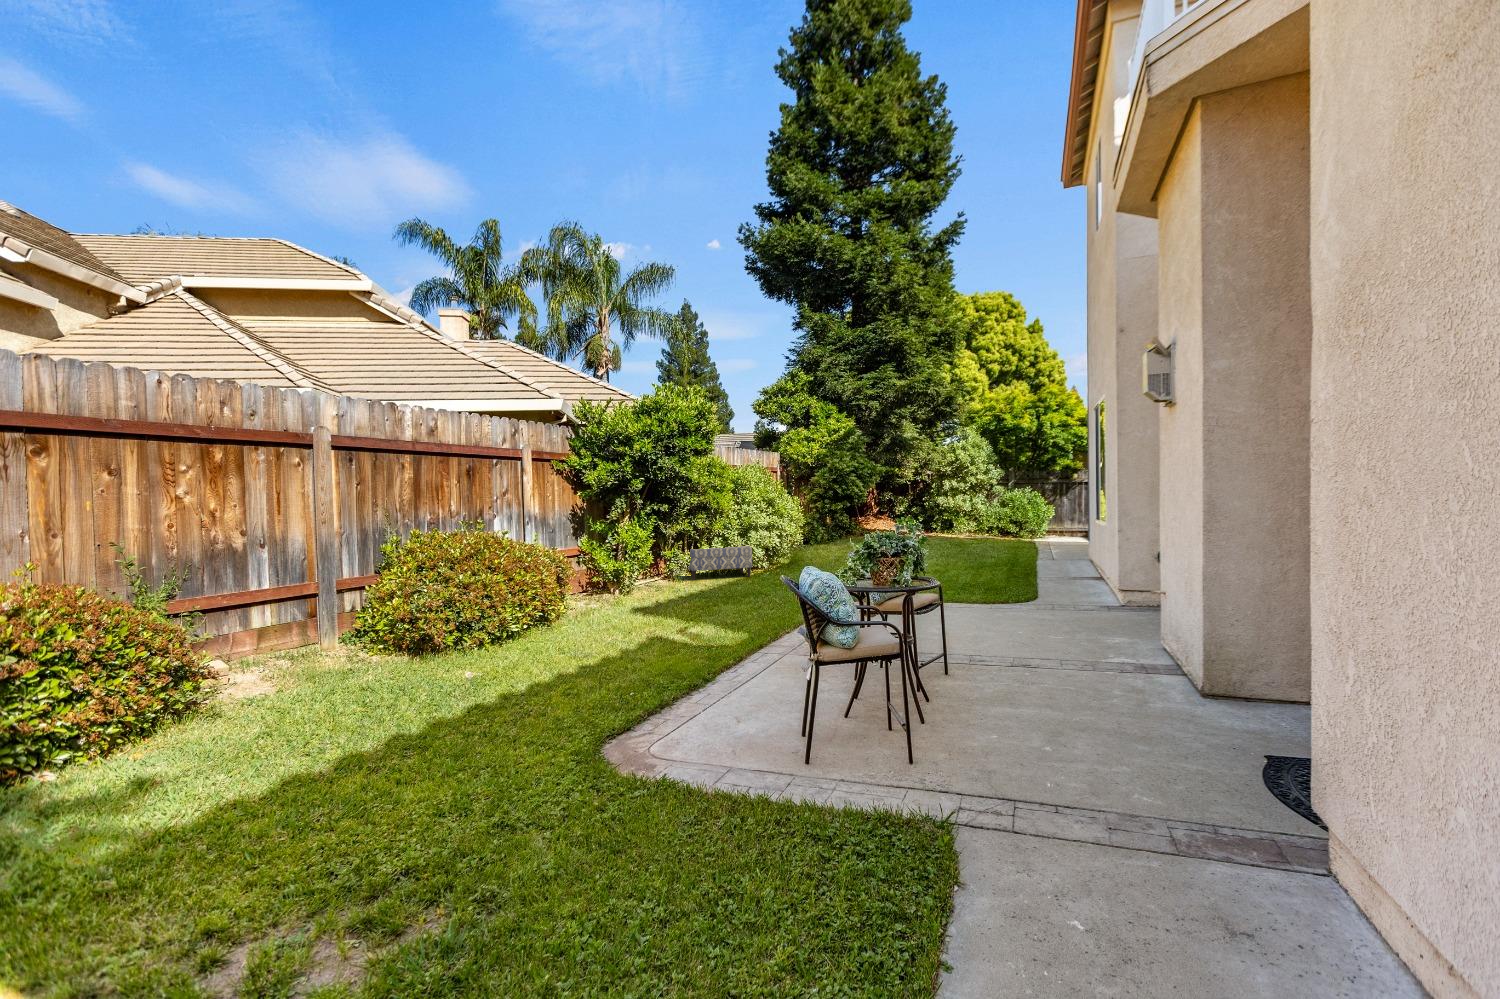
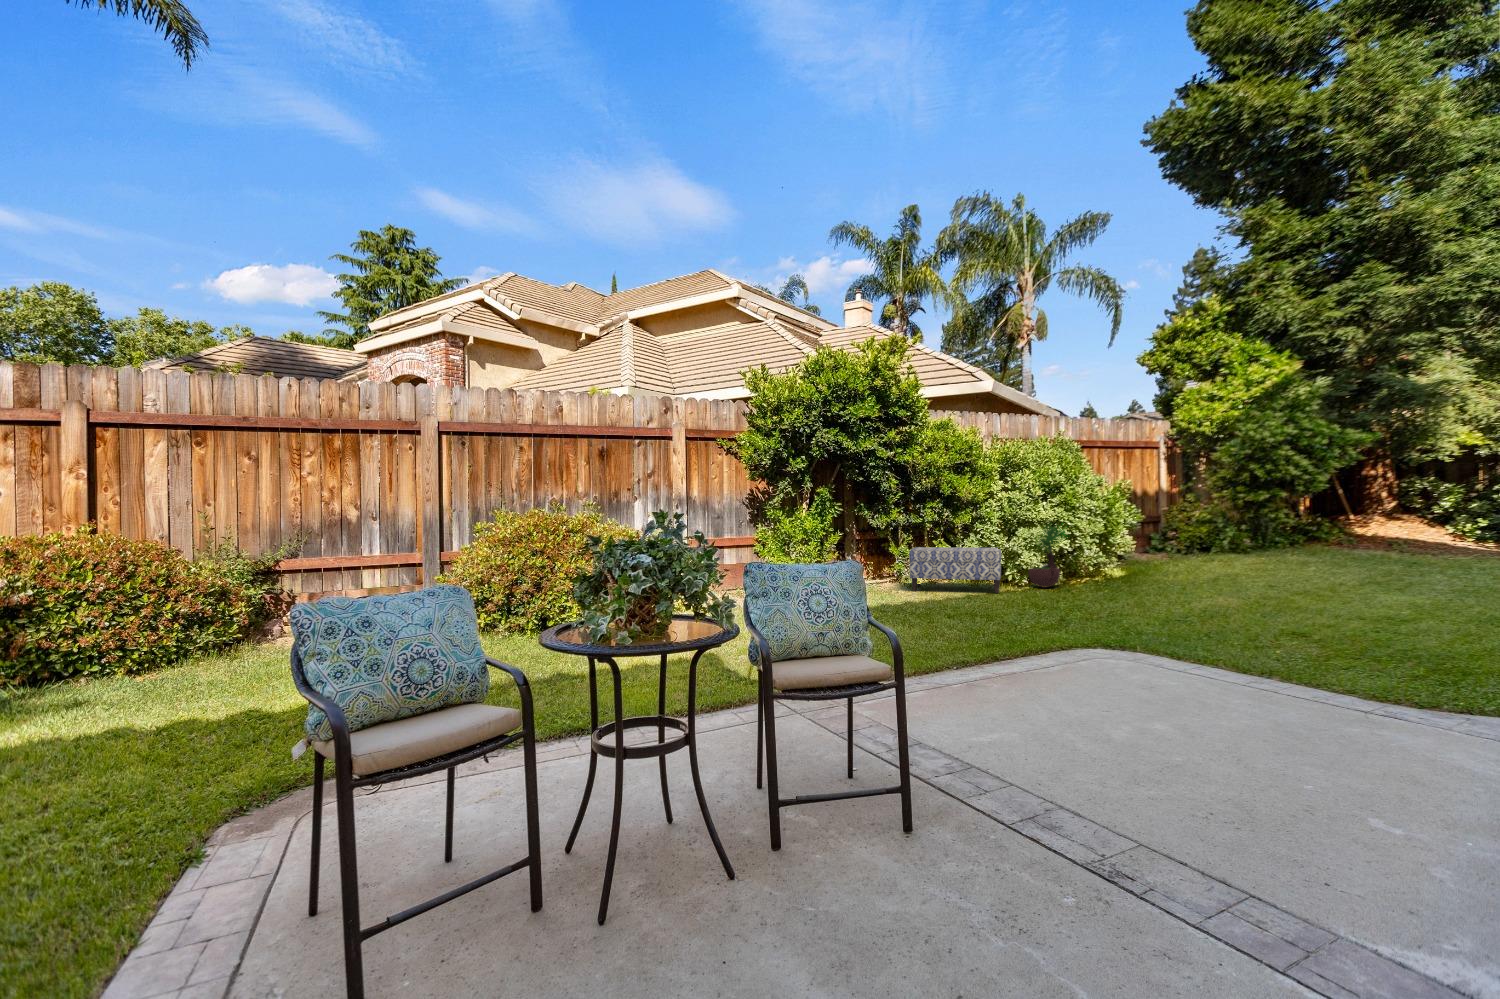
potted tree: none [759,524,785,570] -> present [1028,526,1065,588]

